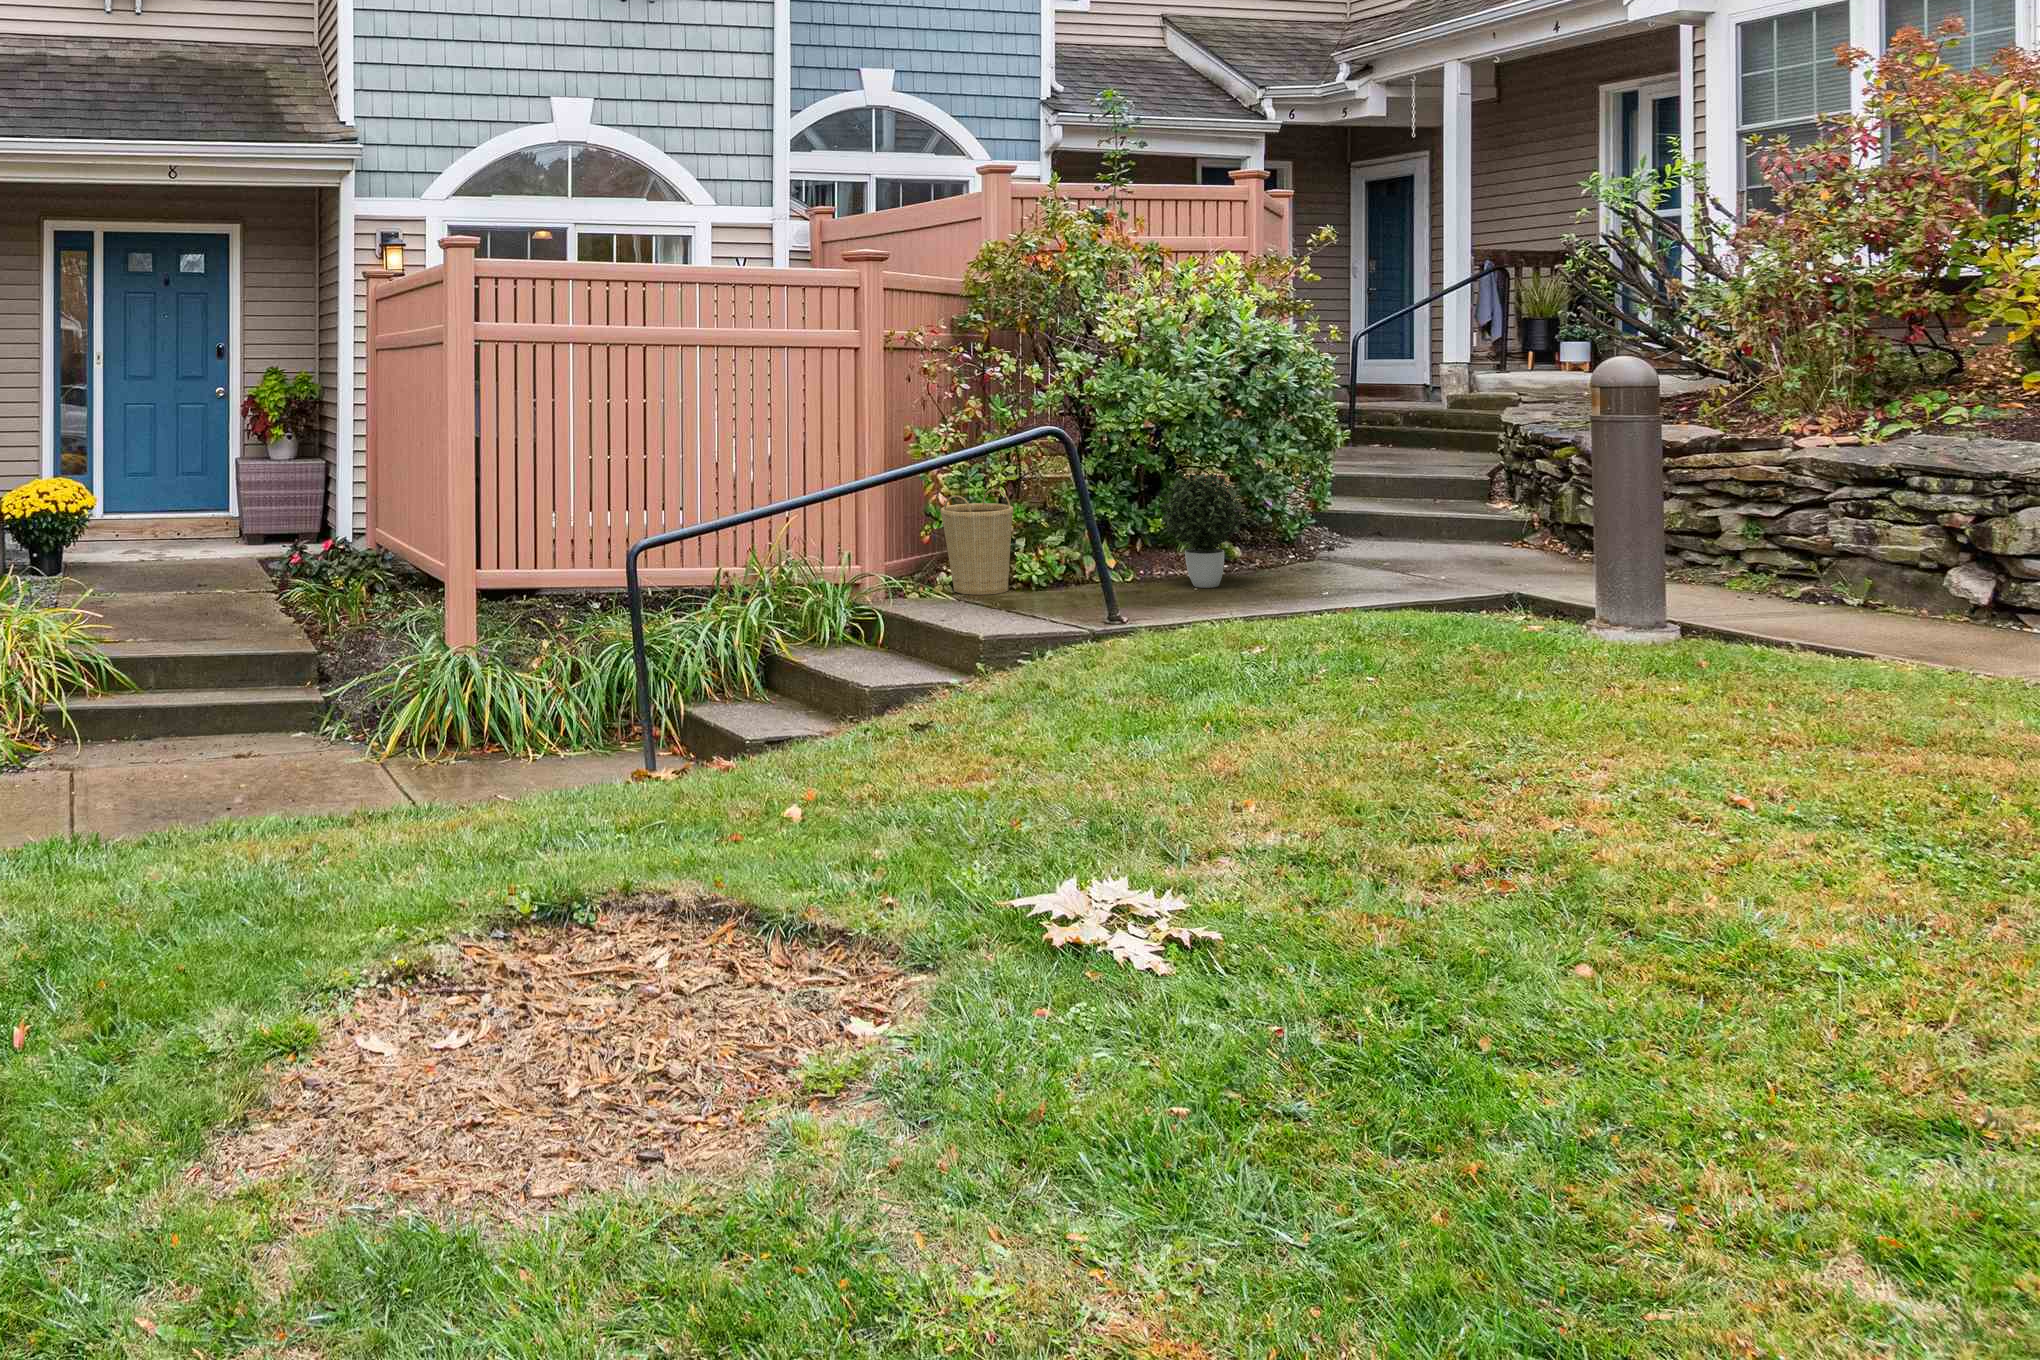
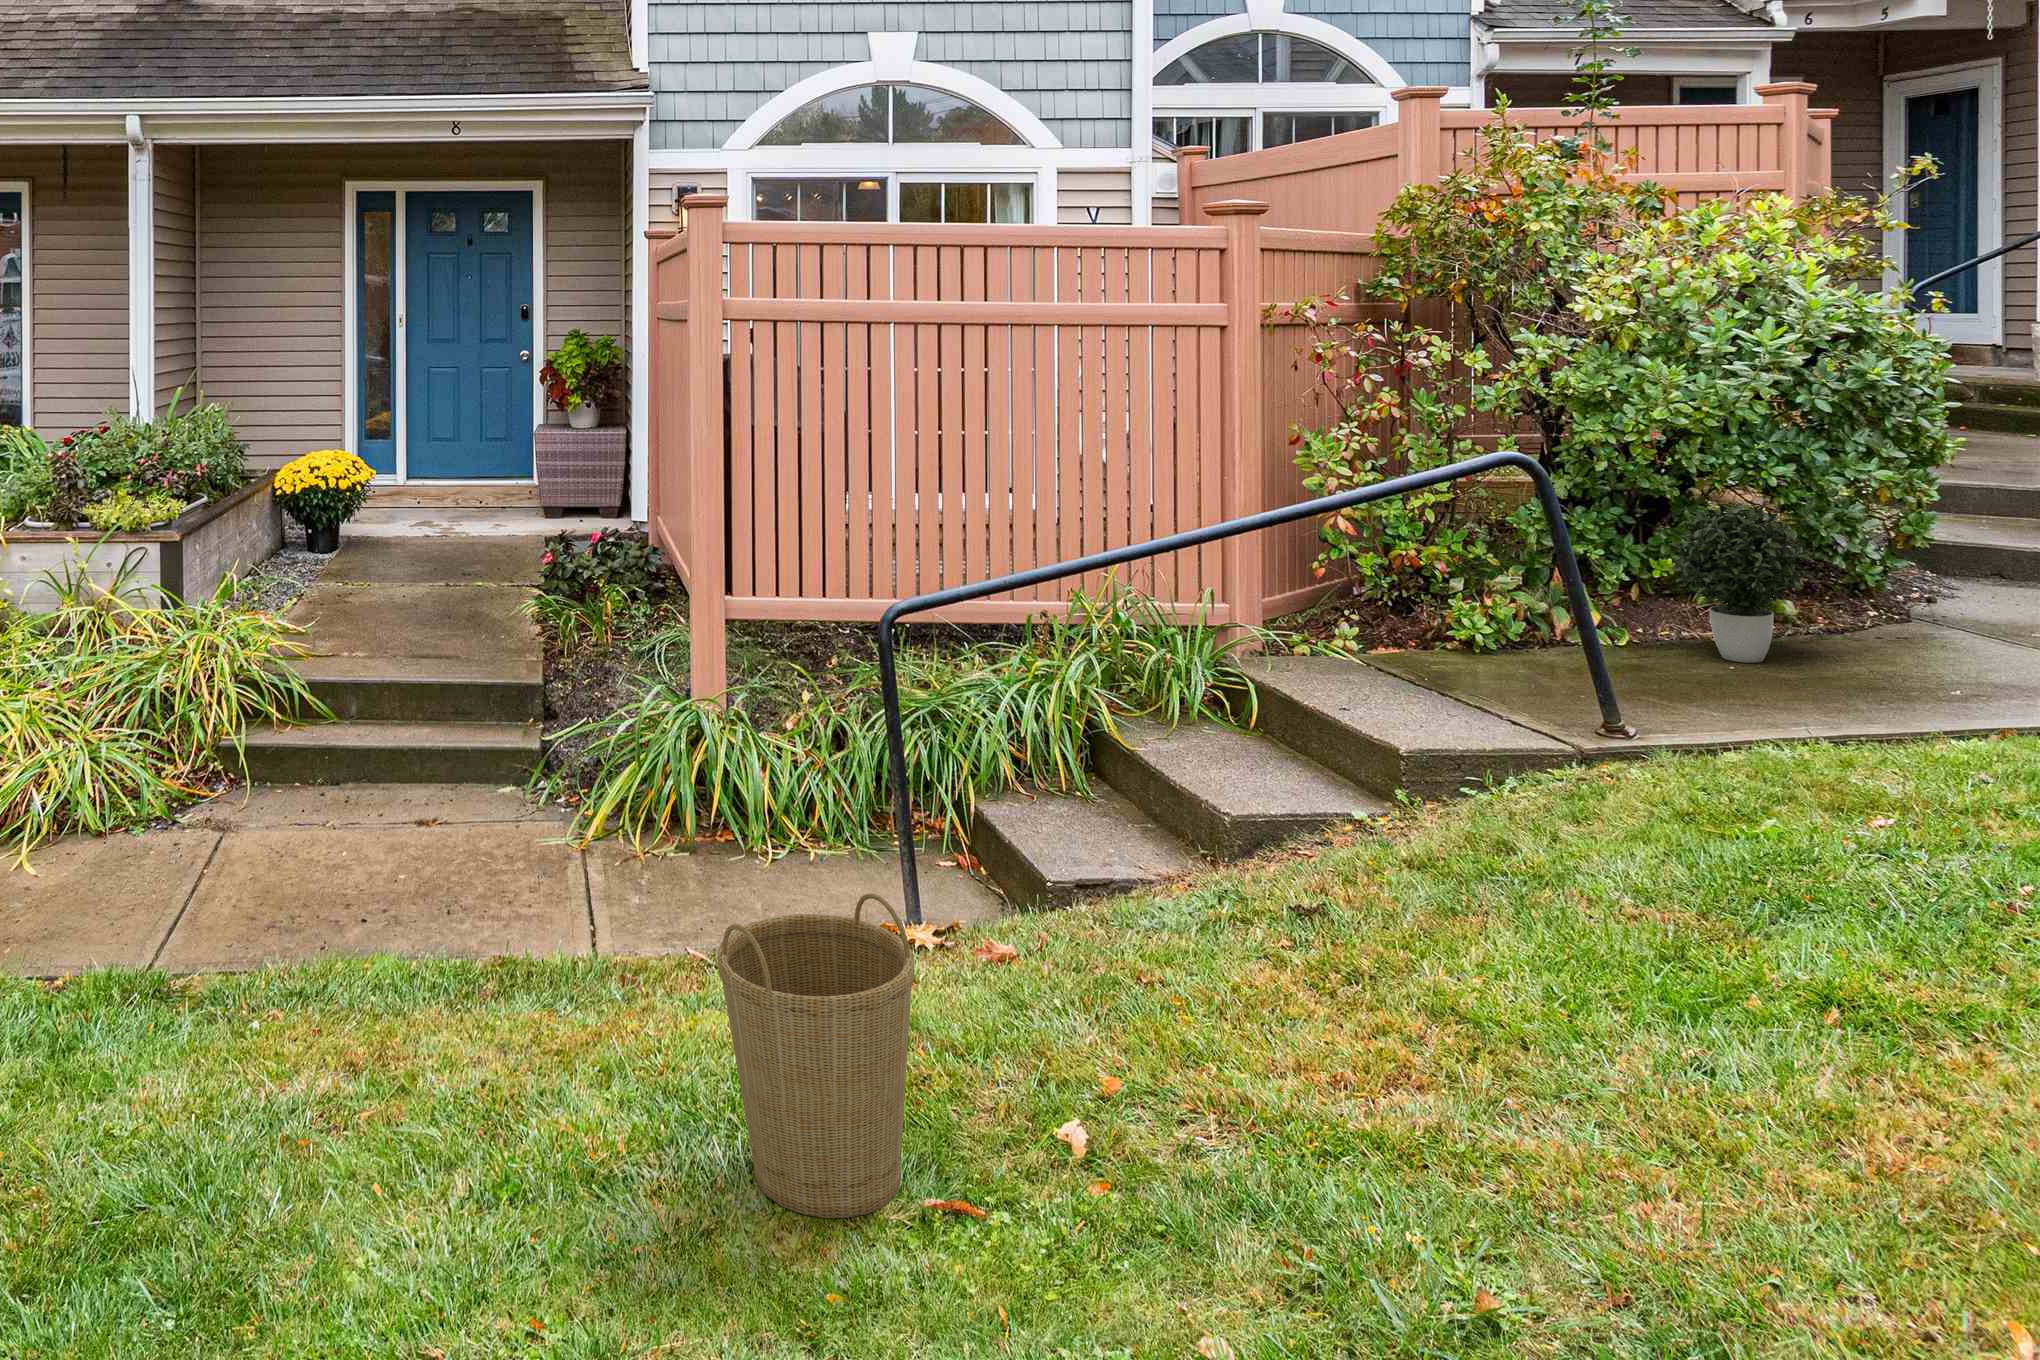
basket: present [940,489,1013,595] -> present [718,893,914,1218]

